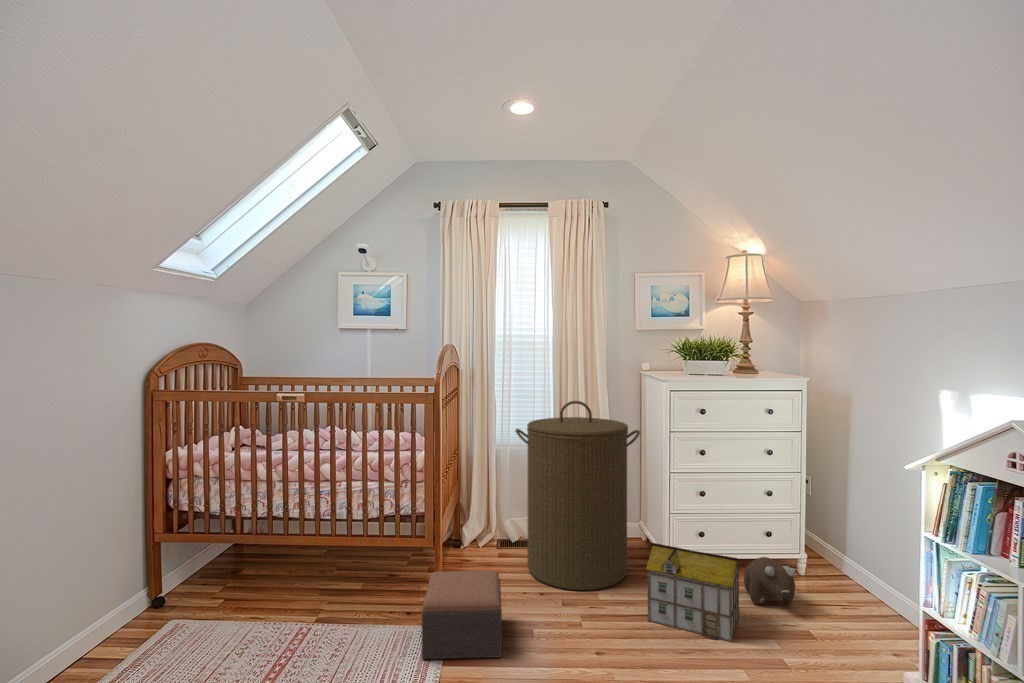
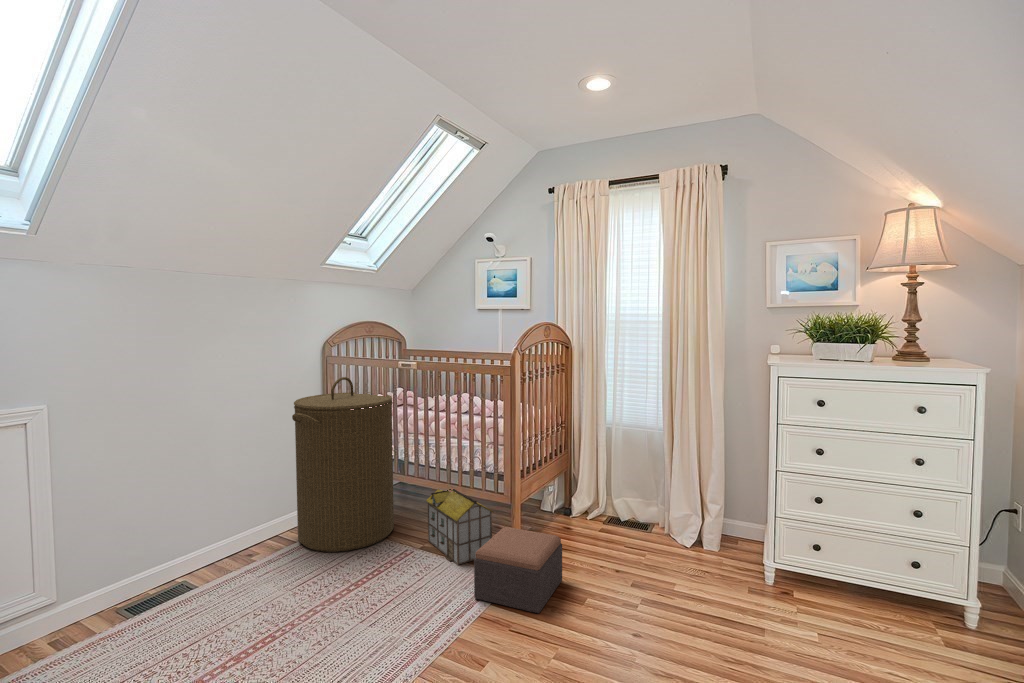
laundry hamper: present [516,401,640,590] -> present [292,377,394,552]
toy house: present [646,543,740,642] -> present [426,489,493,565]
plush toy: present [744,557,796,604] -> none [850,578,916,641]

